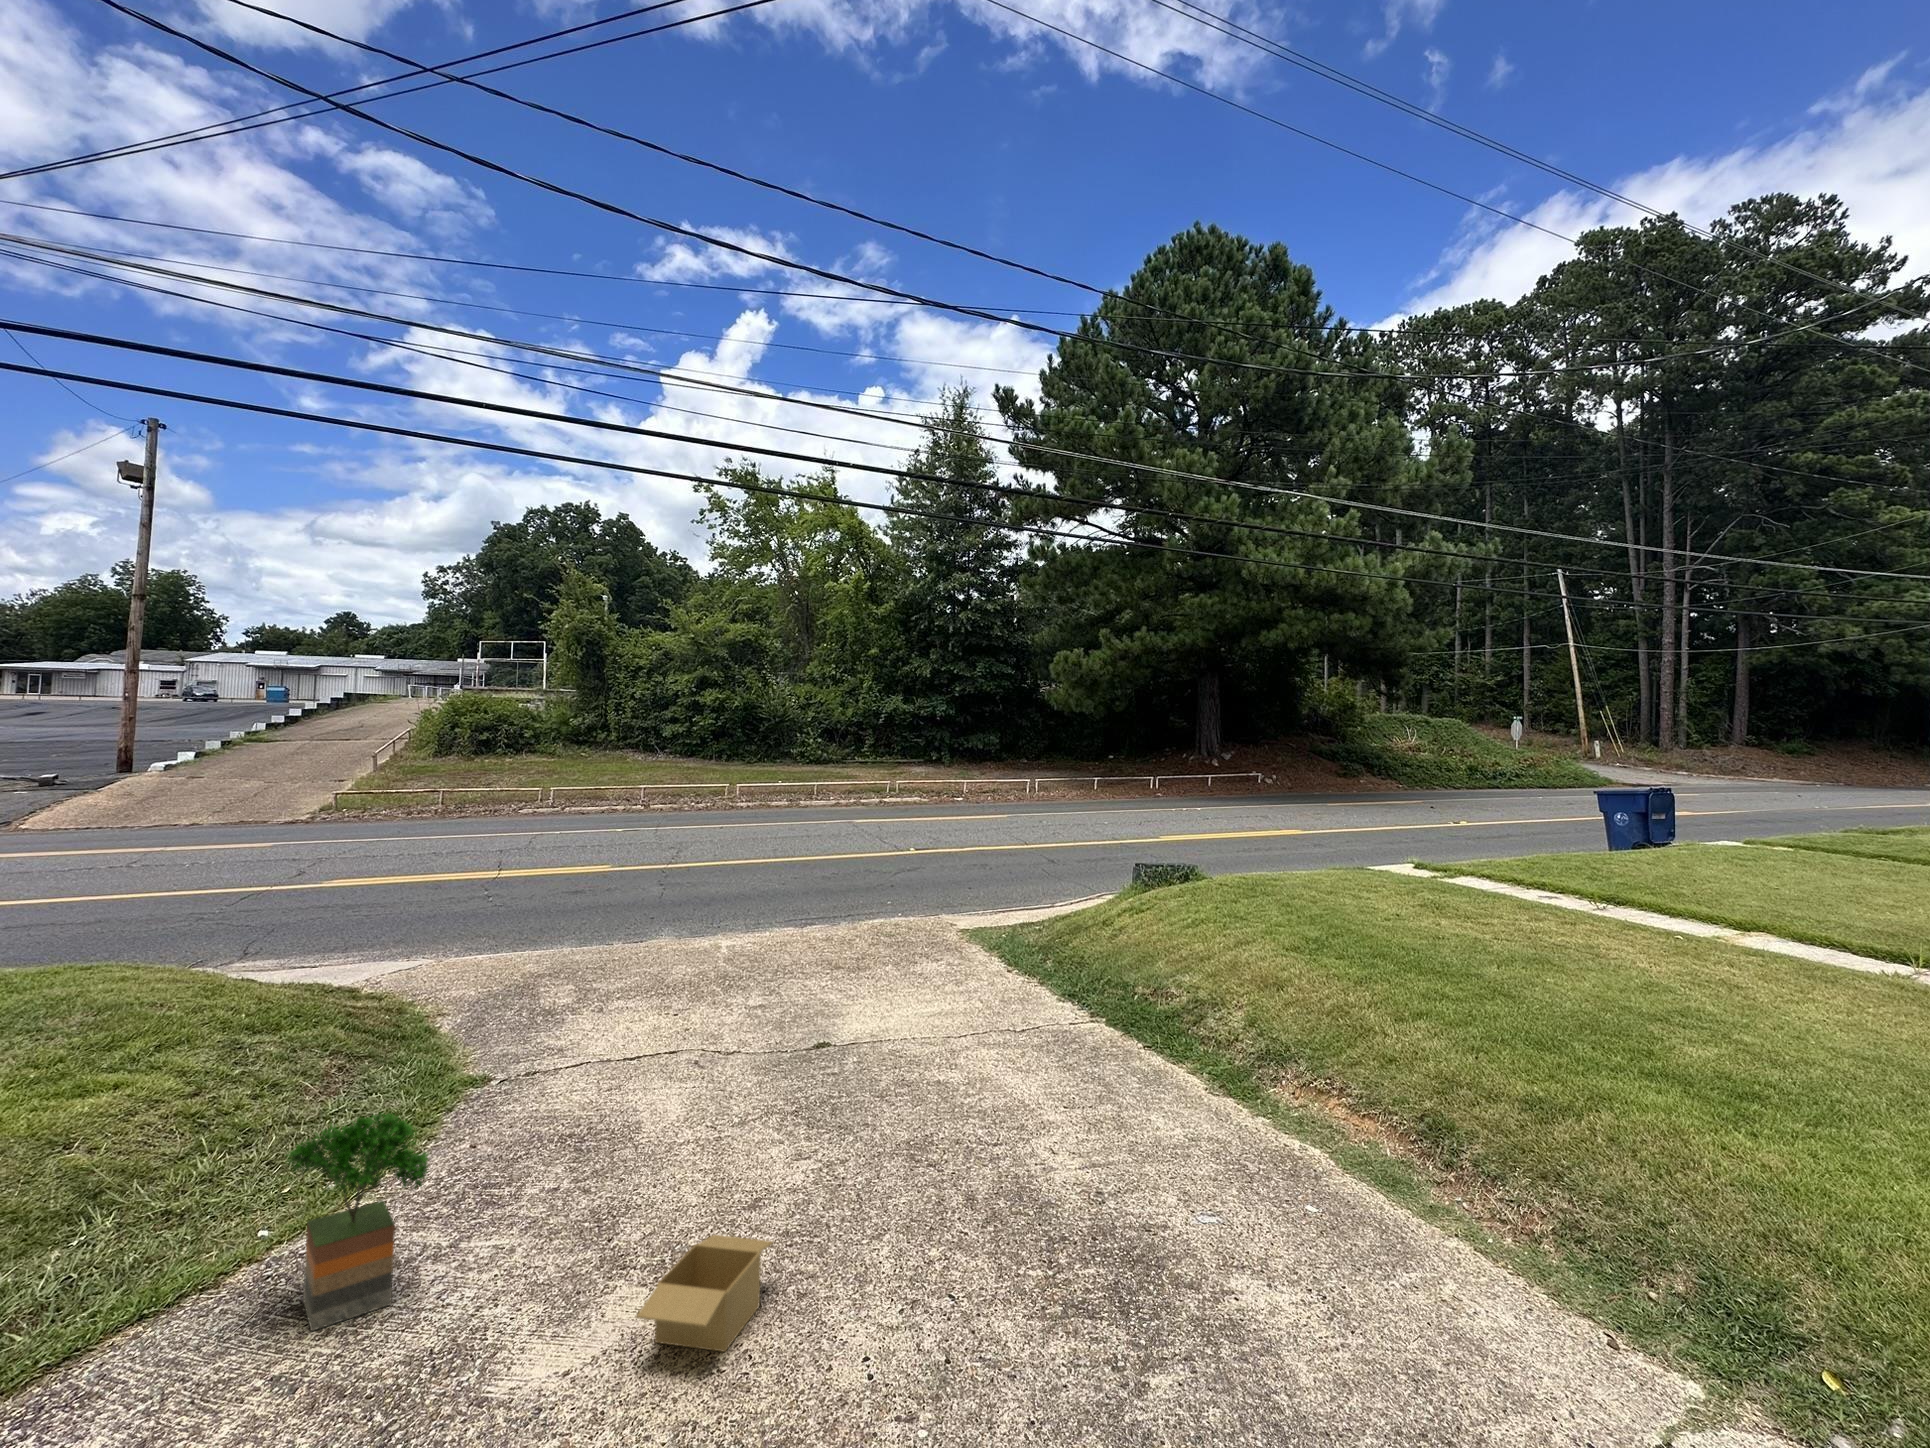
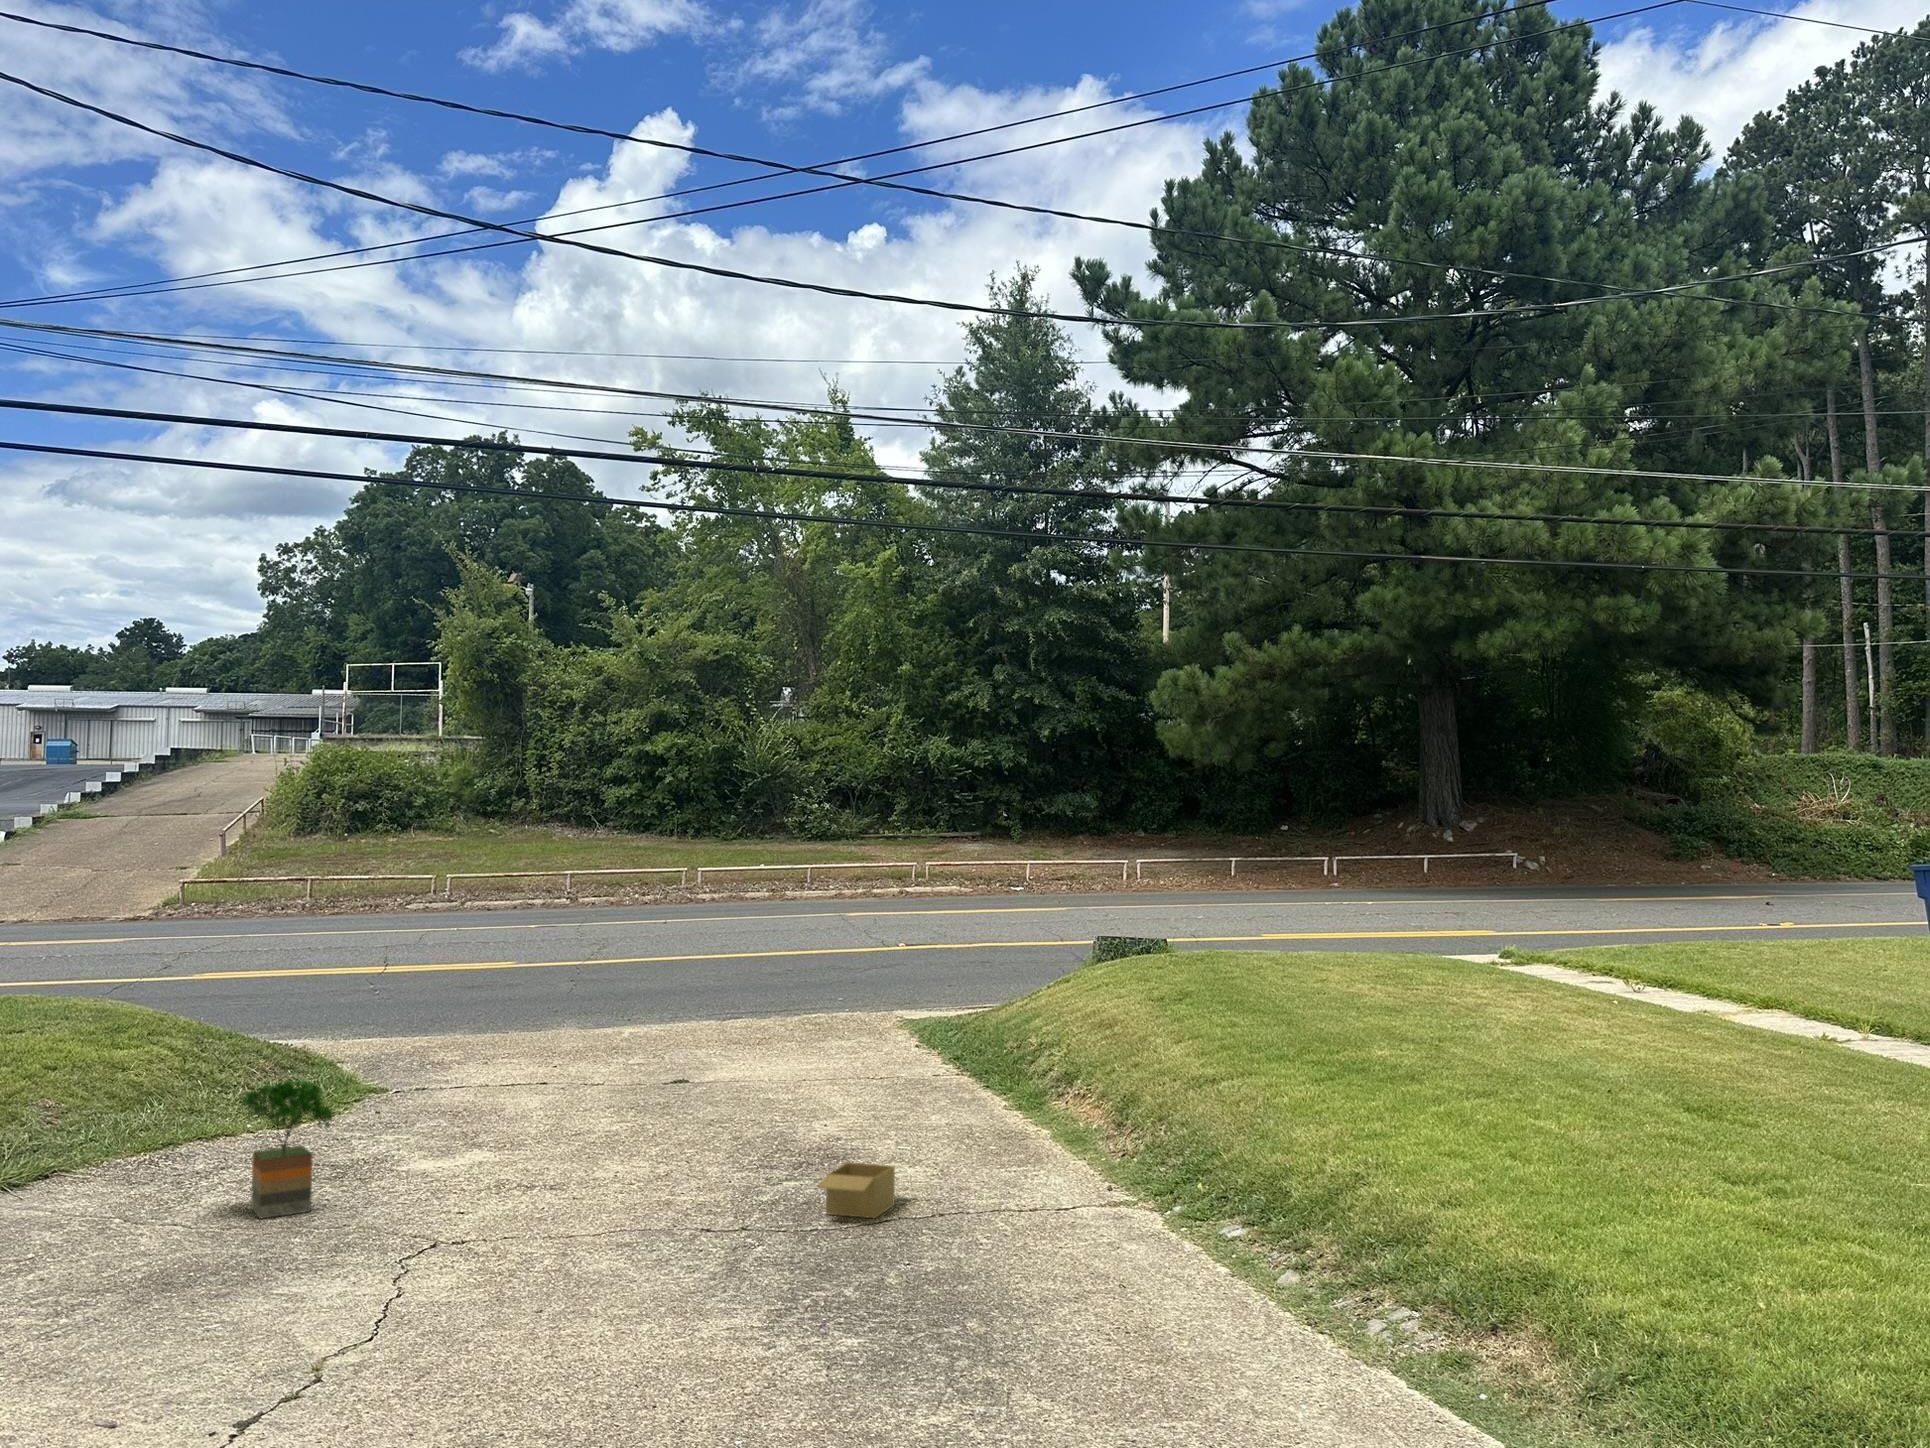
cardboard box: present [637,1235,774,1352] -> present [817,1163,896,1218]

